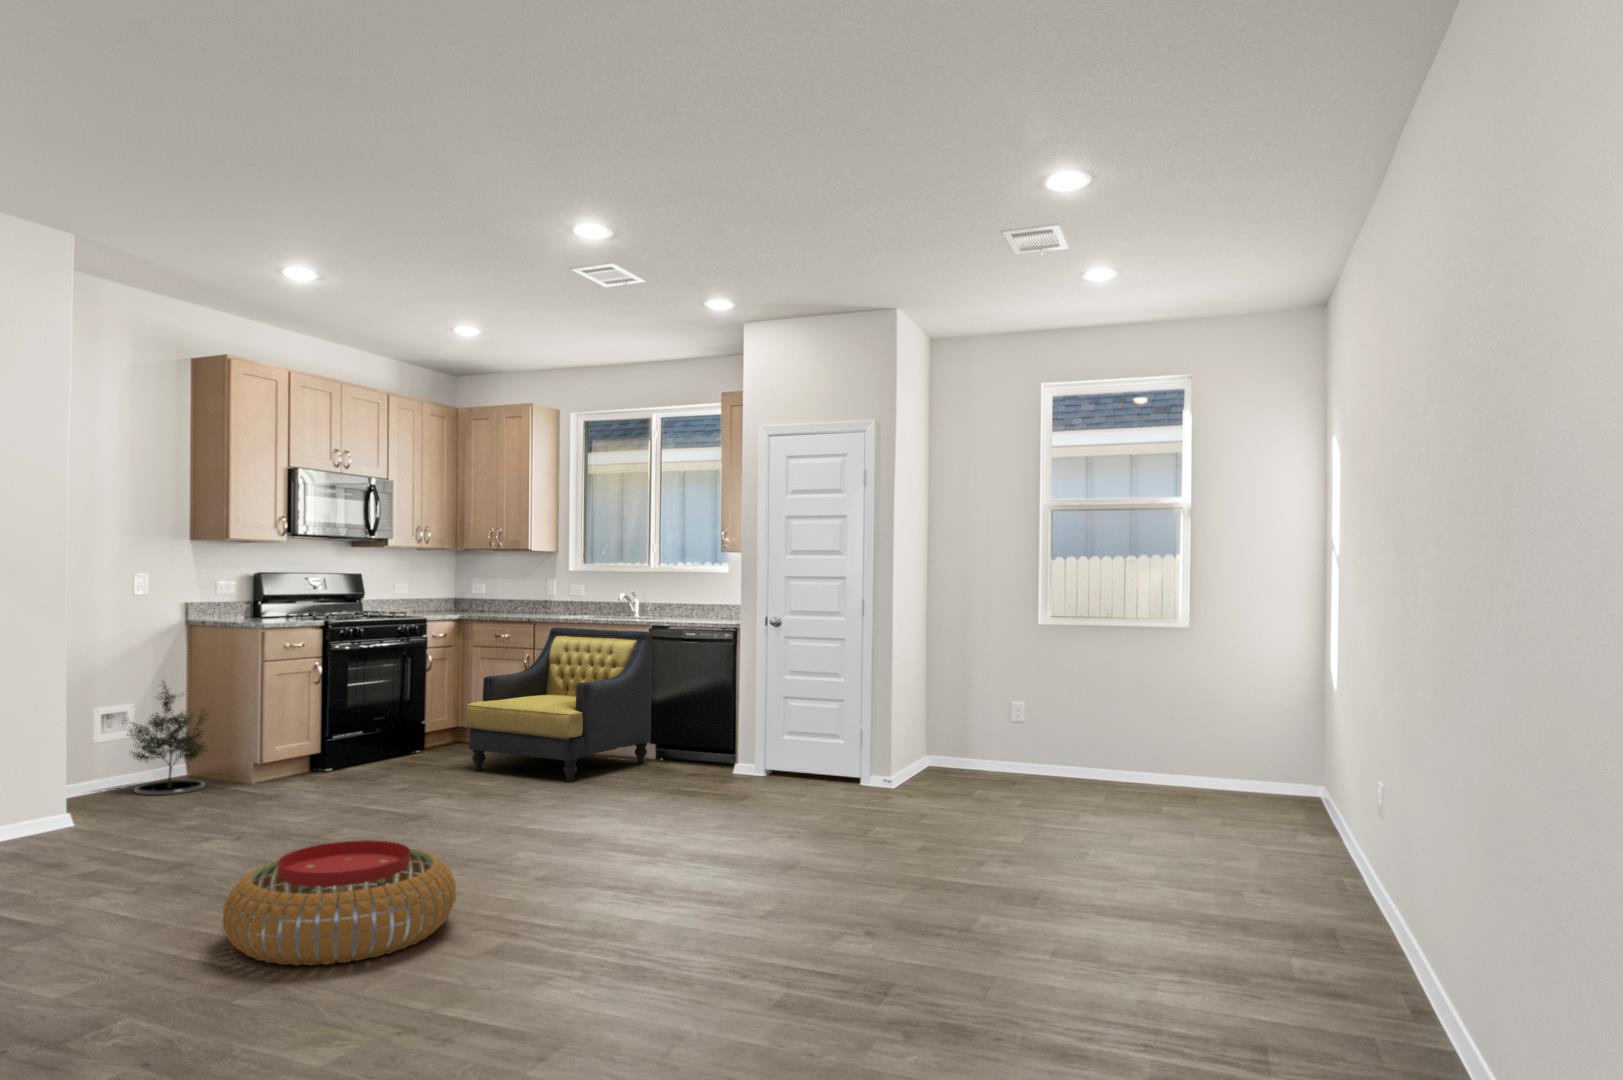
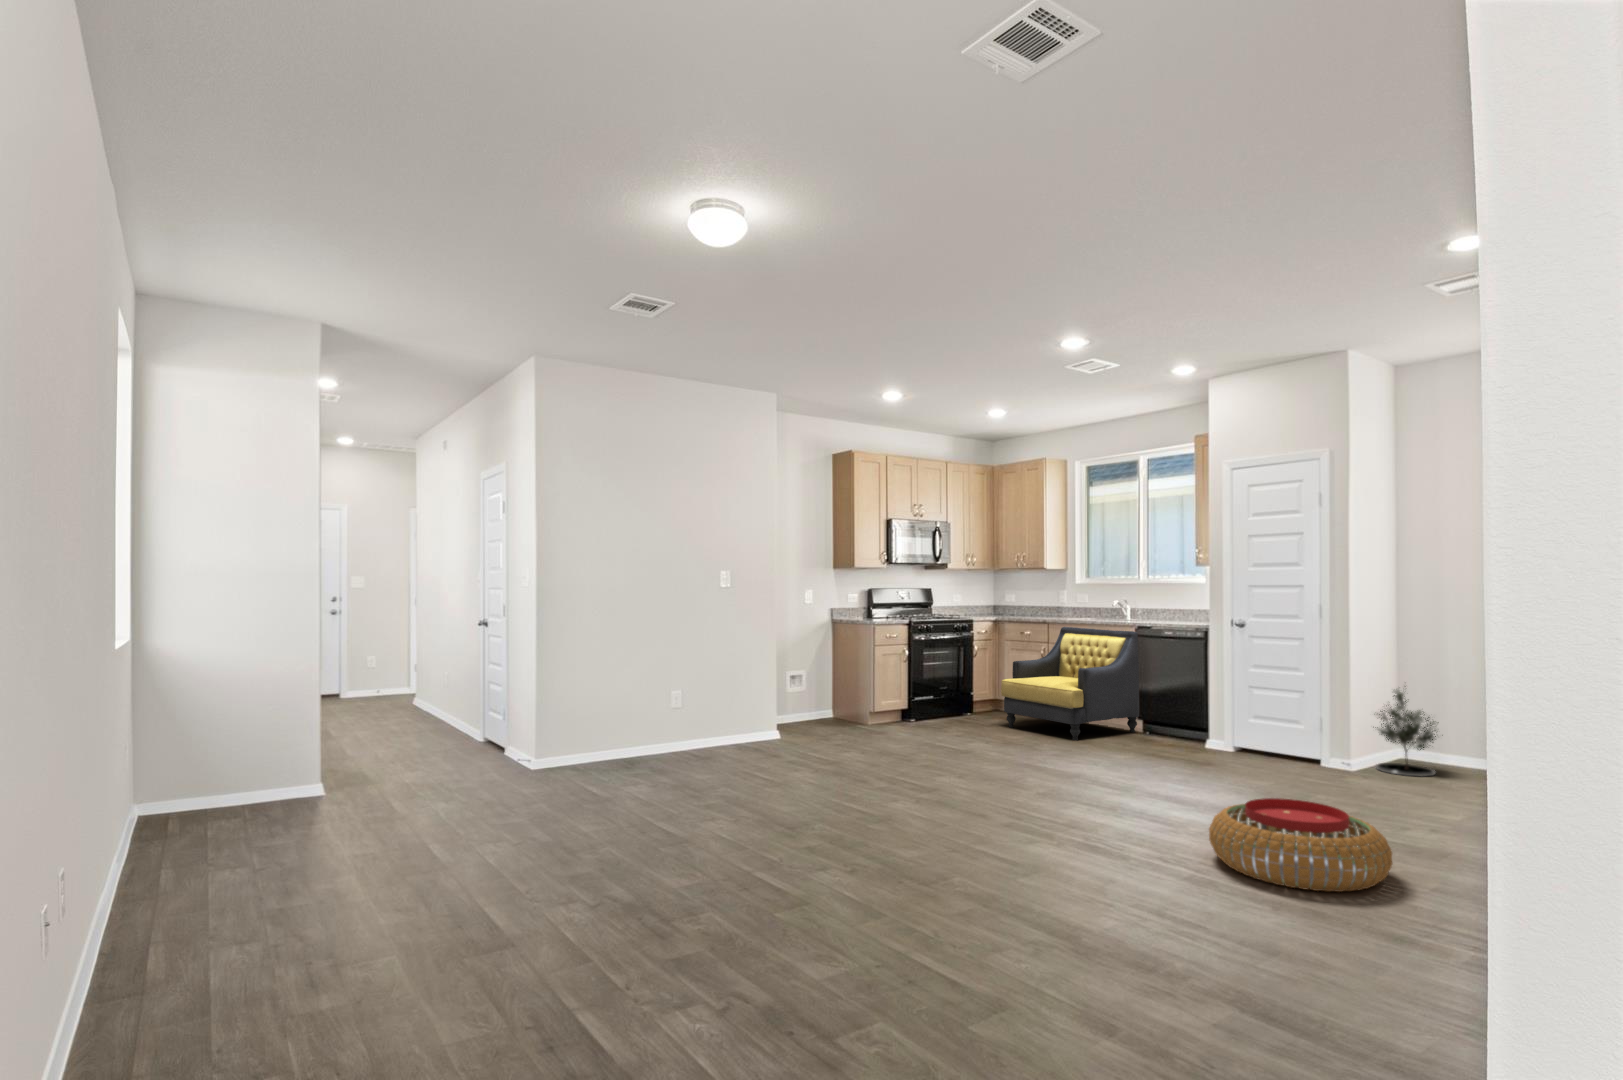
potted tree: present [124,685,209,795] -> present [1375,686,1439,777]
pouf: present [223,840,456,966] -> present [1209,798,1393,892]

